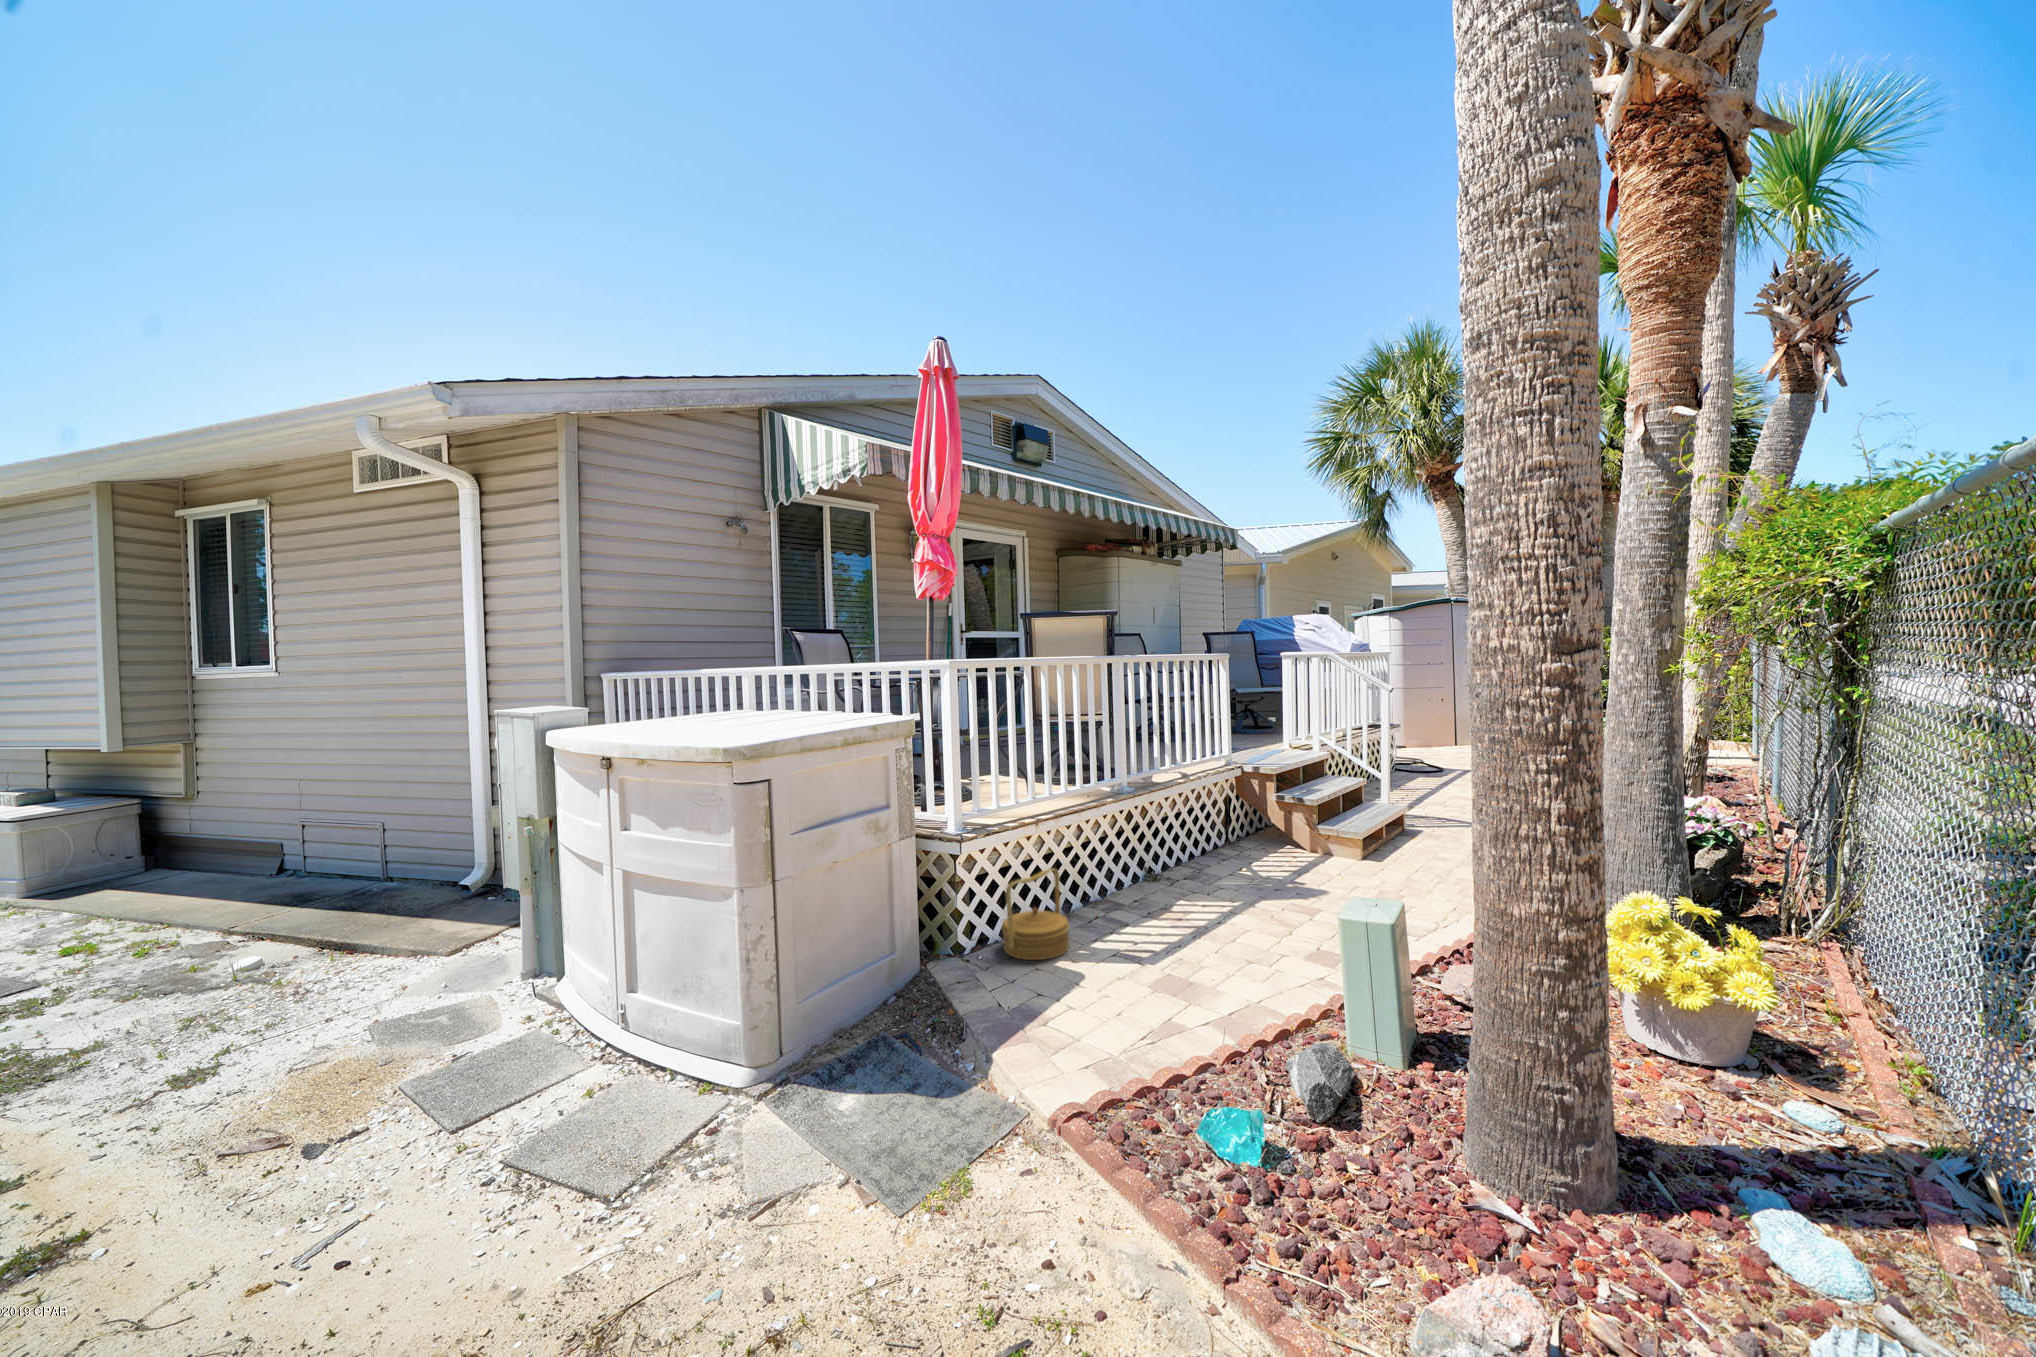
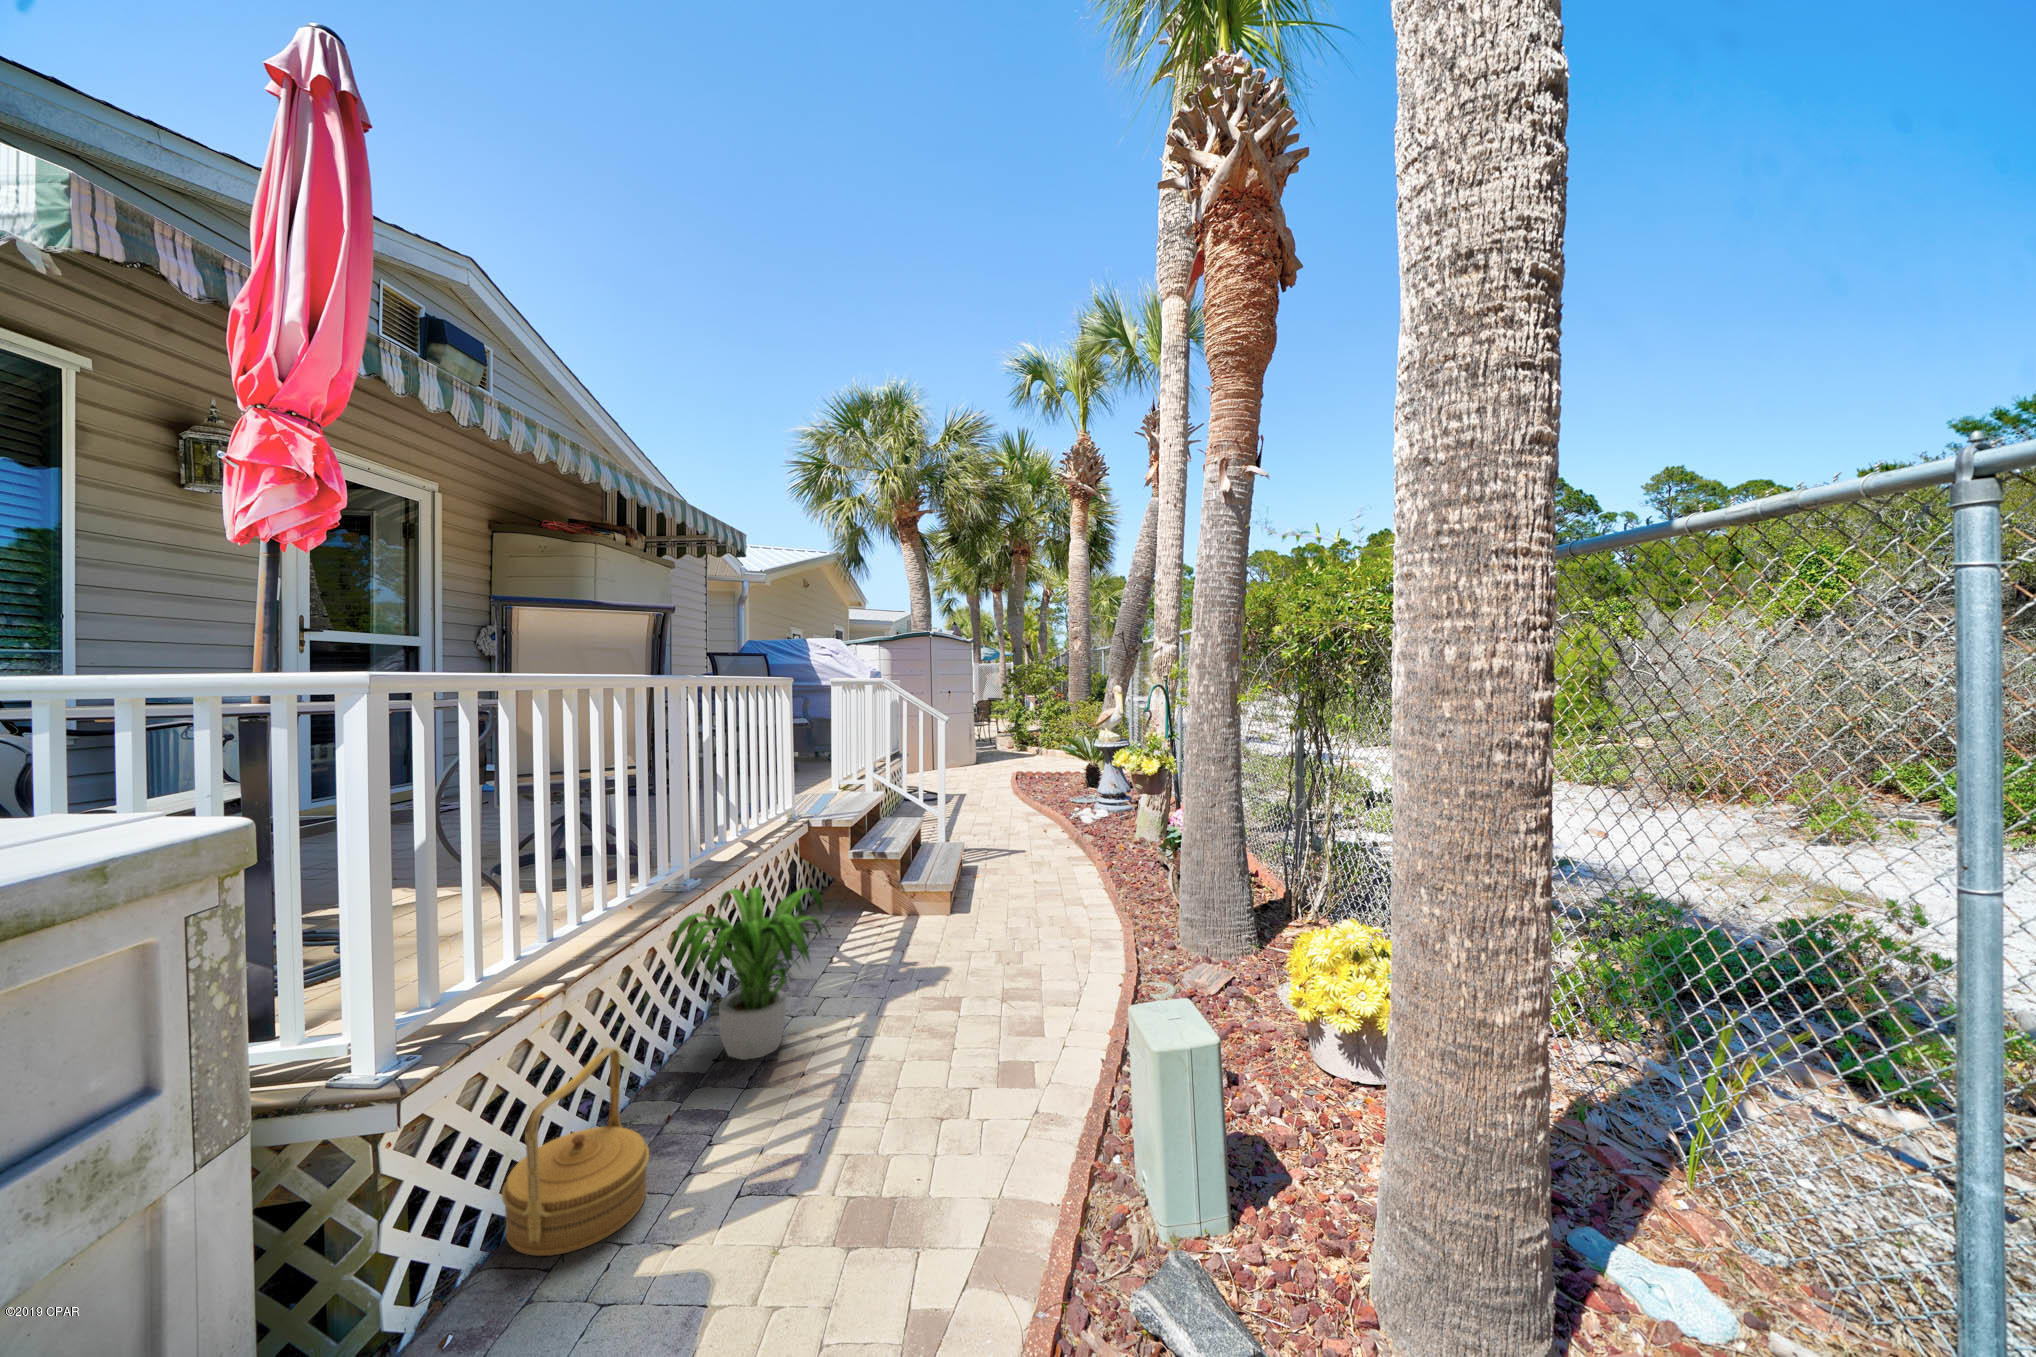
potted plant: none [1104,800,1207,910] -> present [672,887,828,1060]

